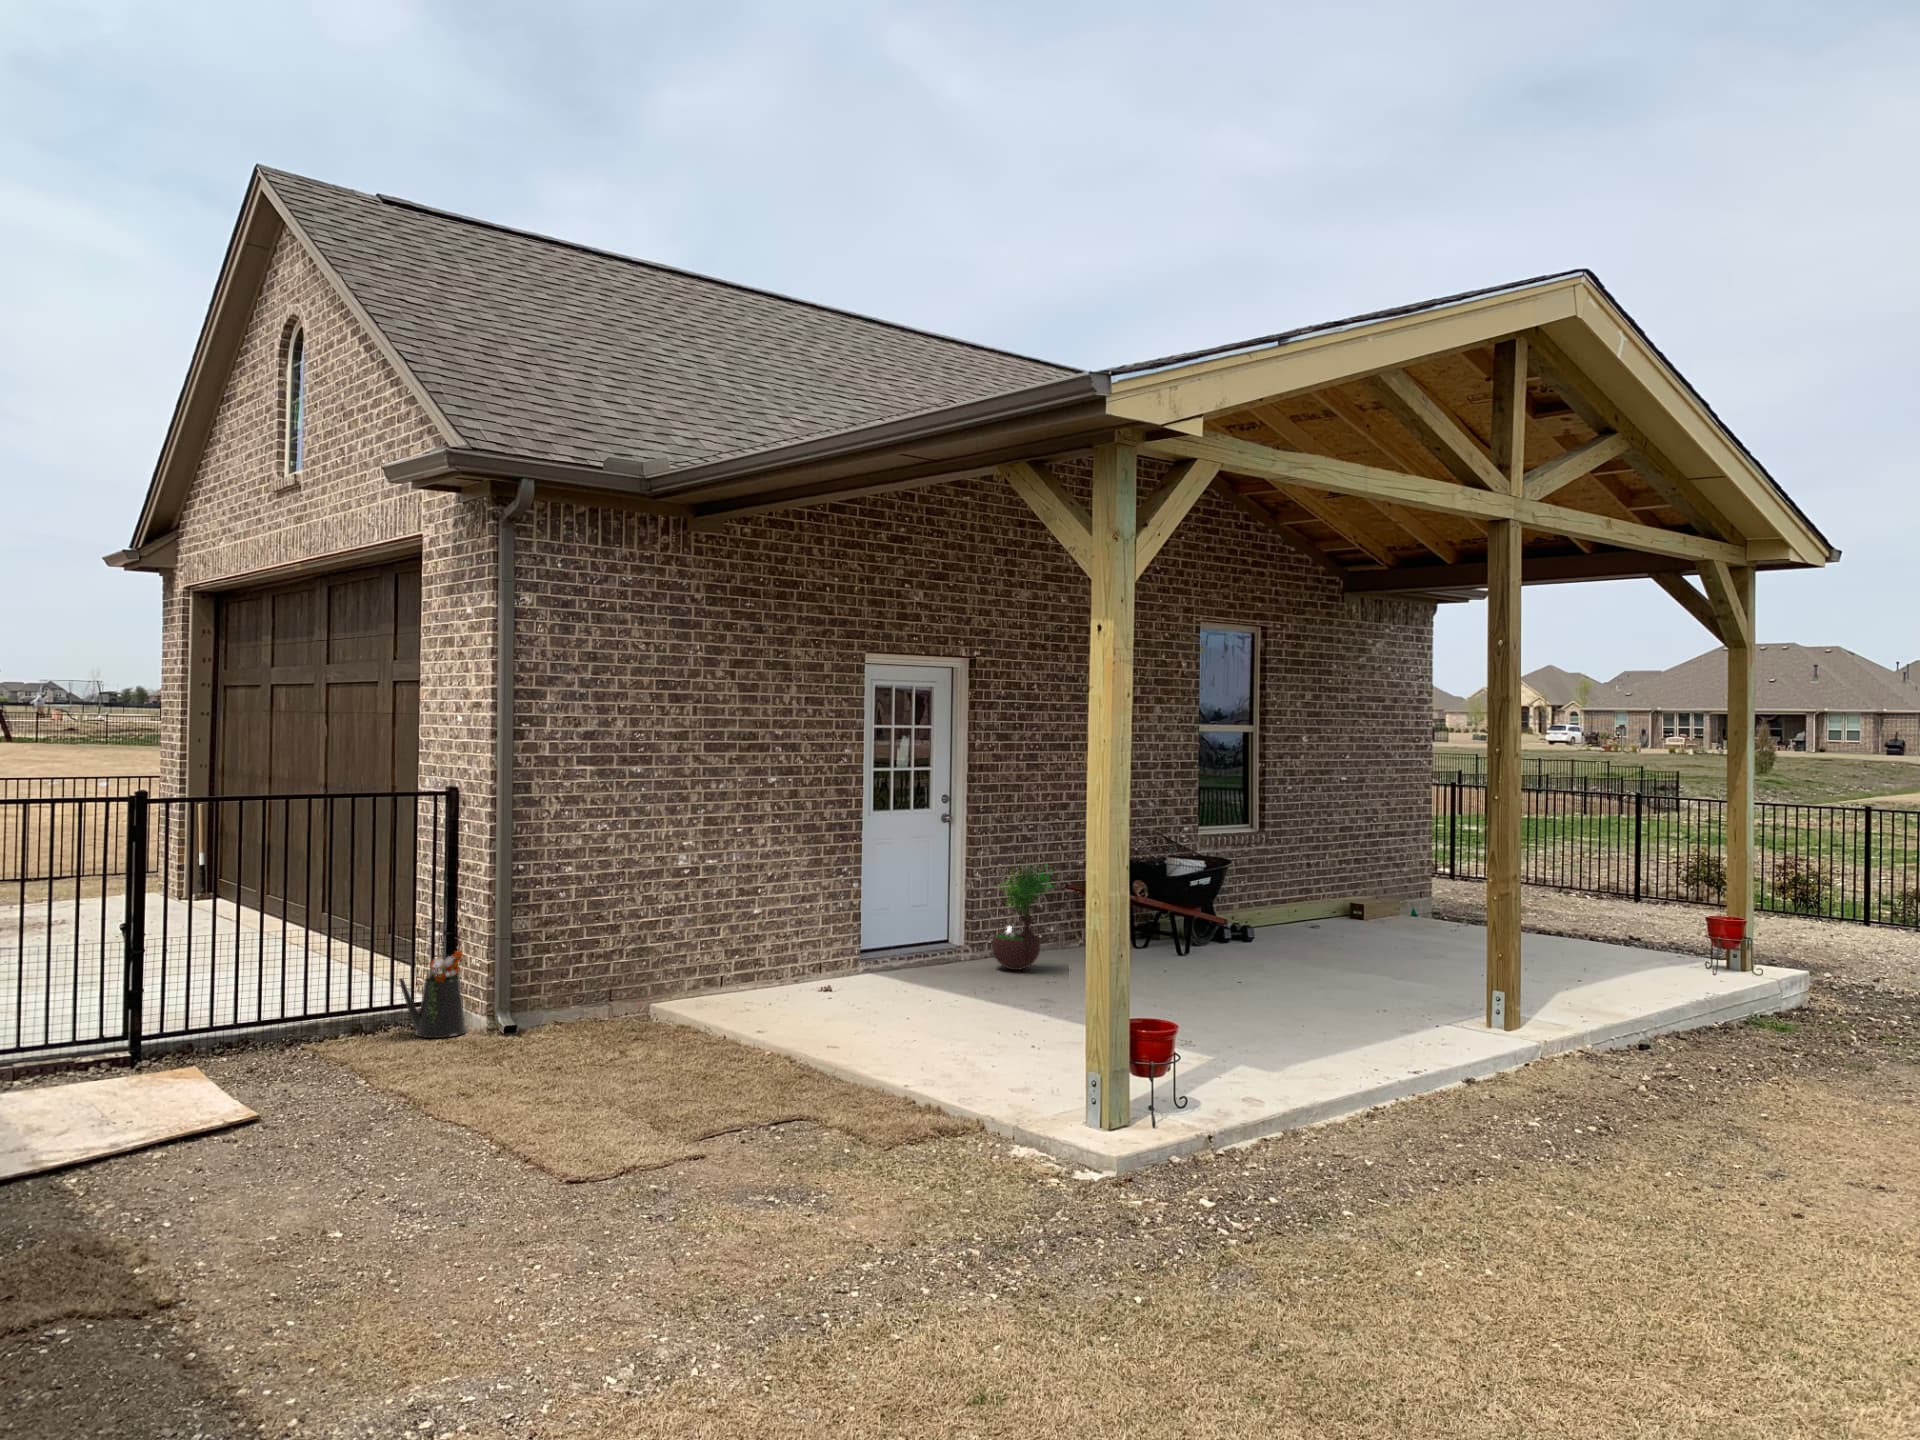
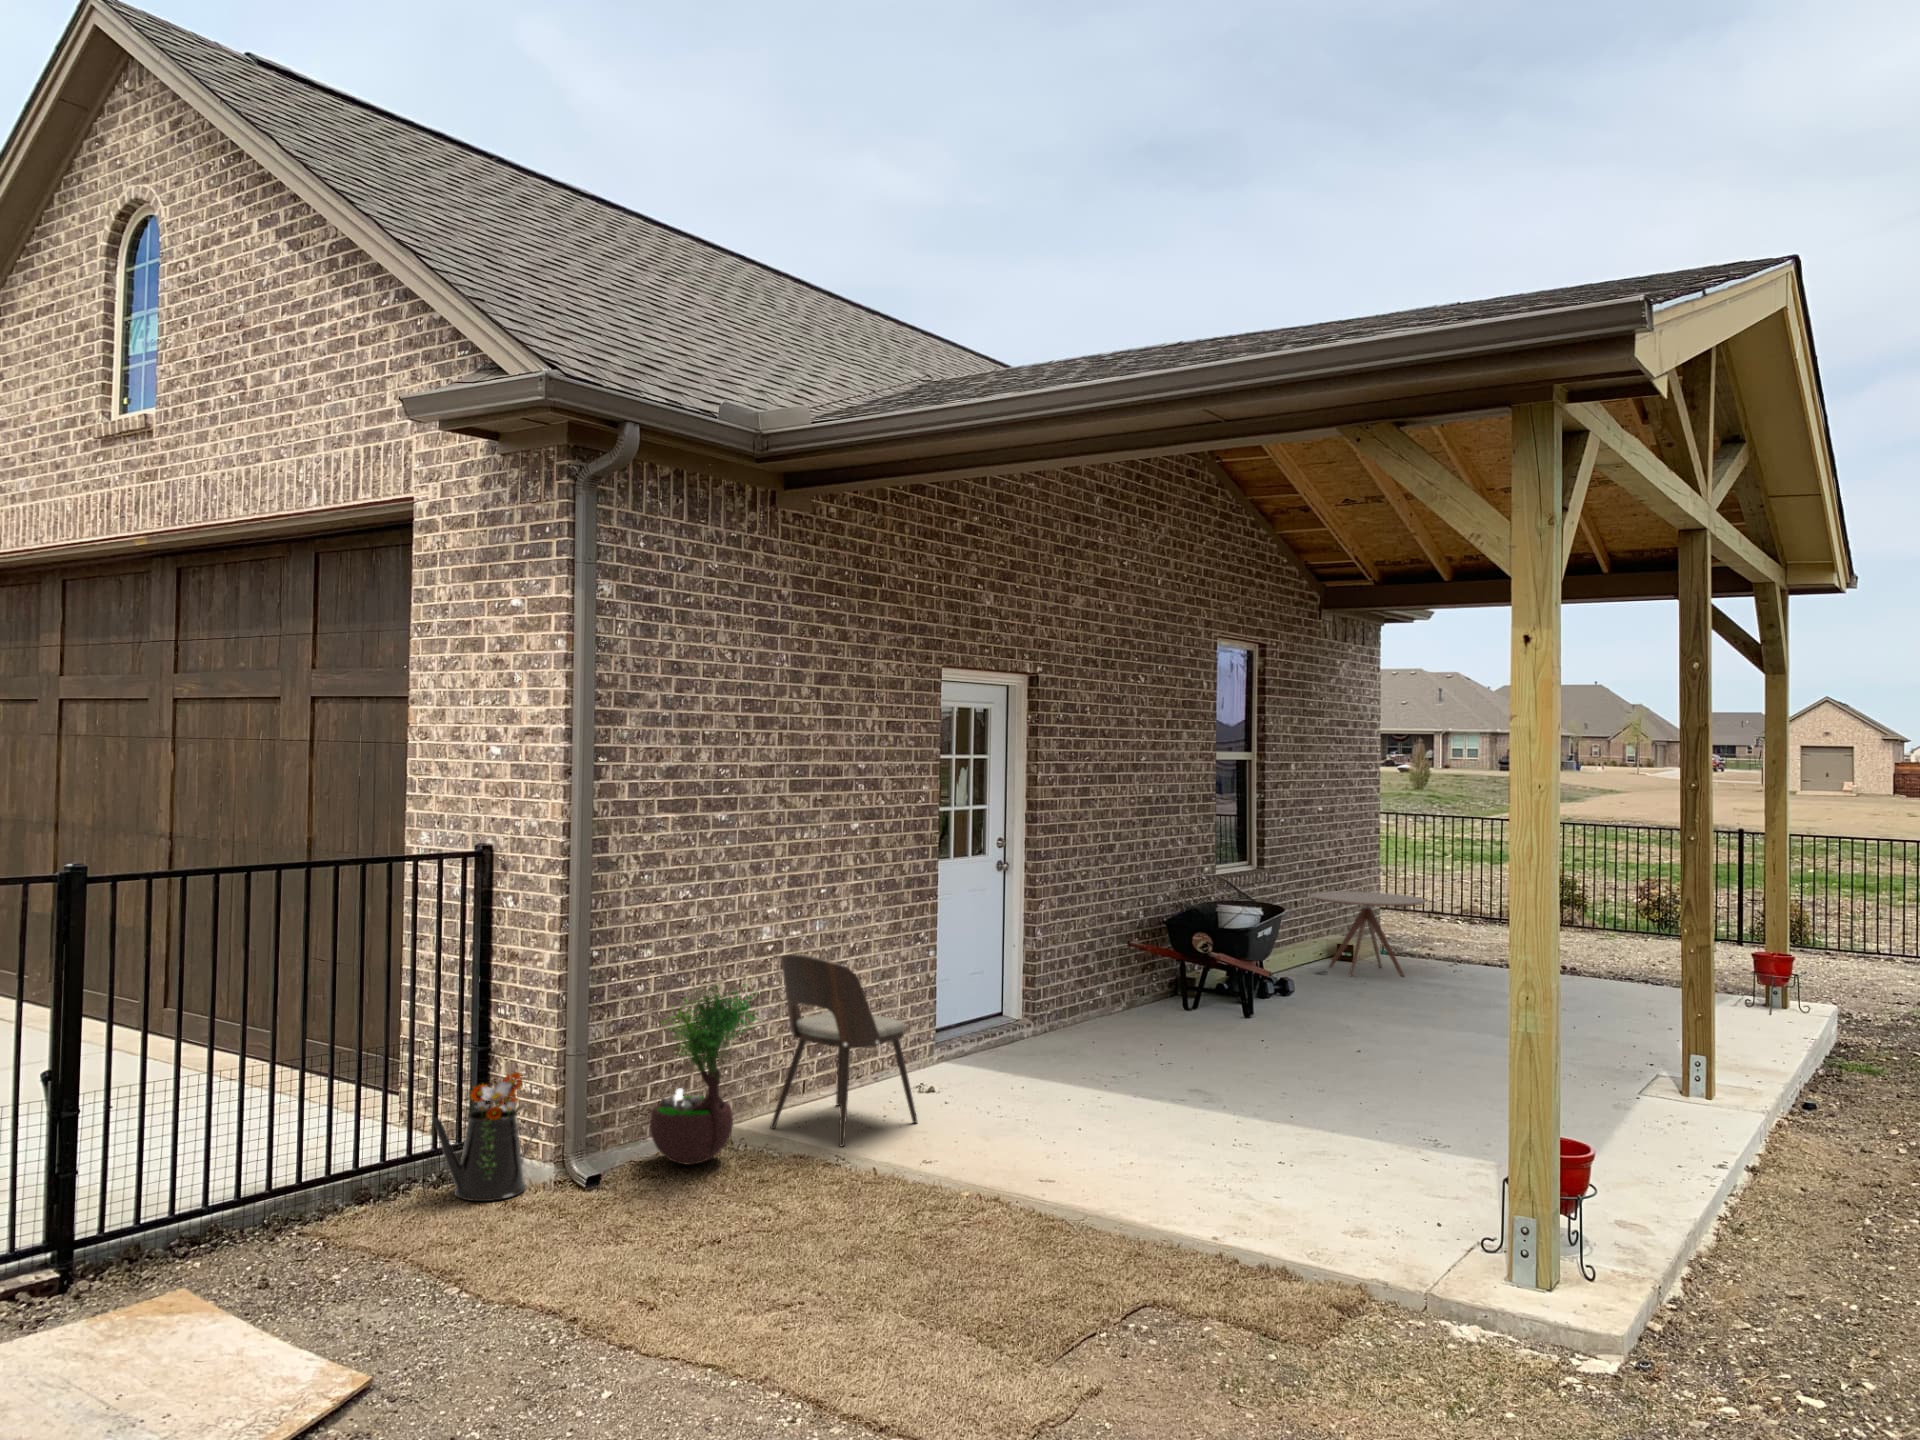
round table: none [1325,855,1434,936] -> present [1311,891,1425,976]
potted tree: present [992,858,1051,970] -> present [650,984,758,1165]
dining chair: none [679,877,796,1024] -> present [770,954,917,1147]

